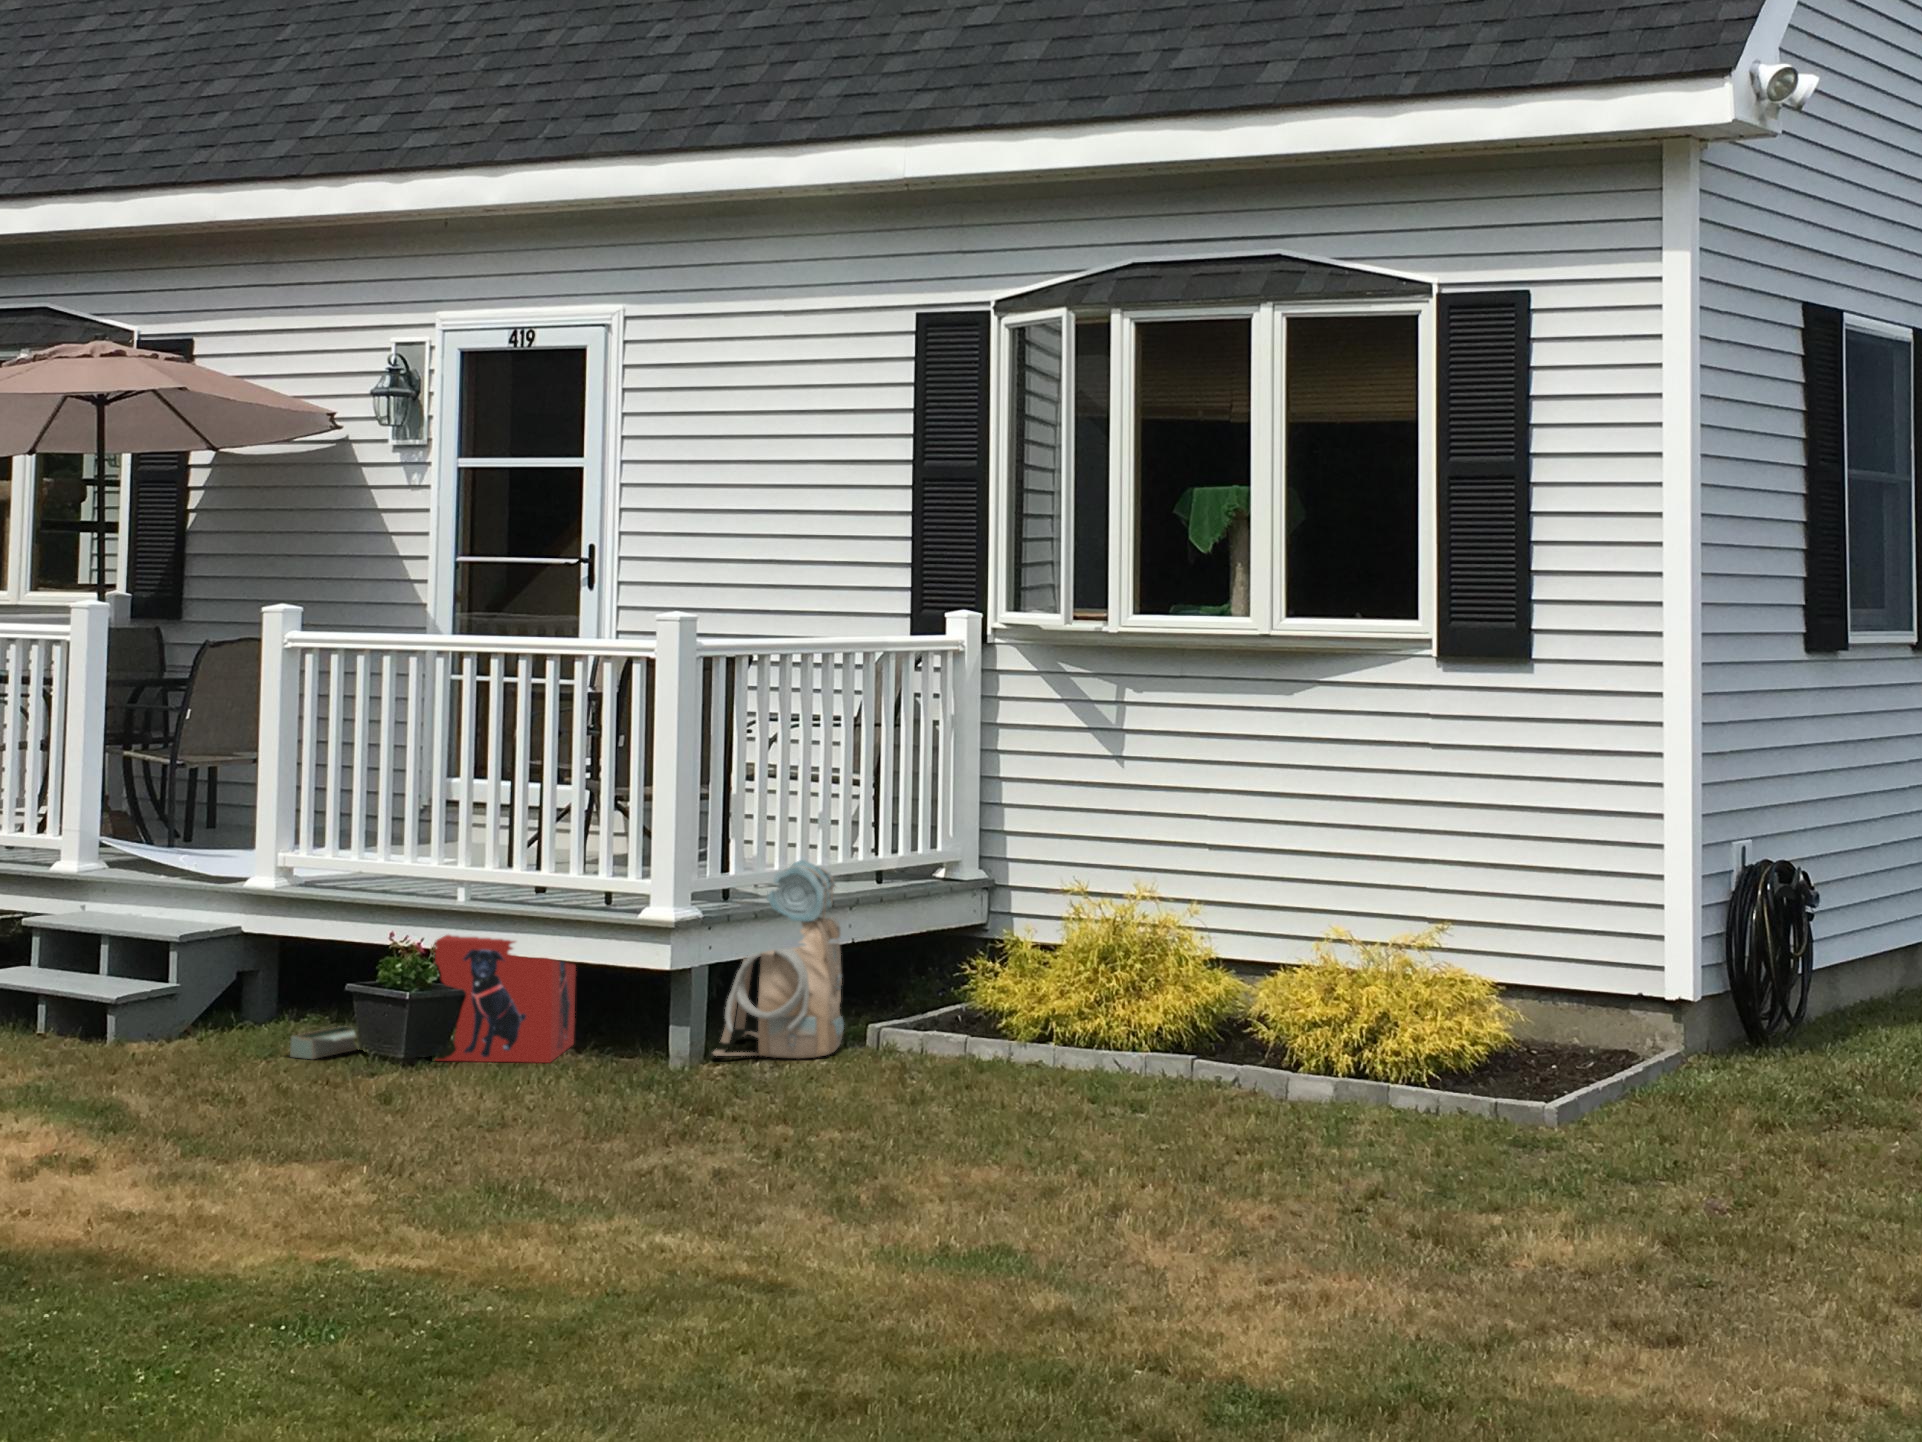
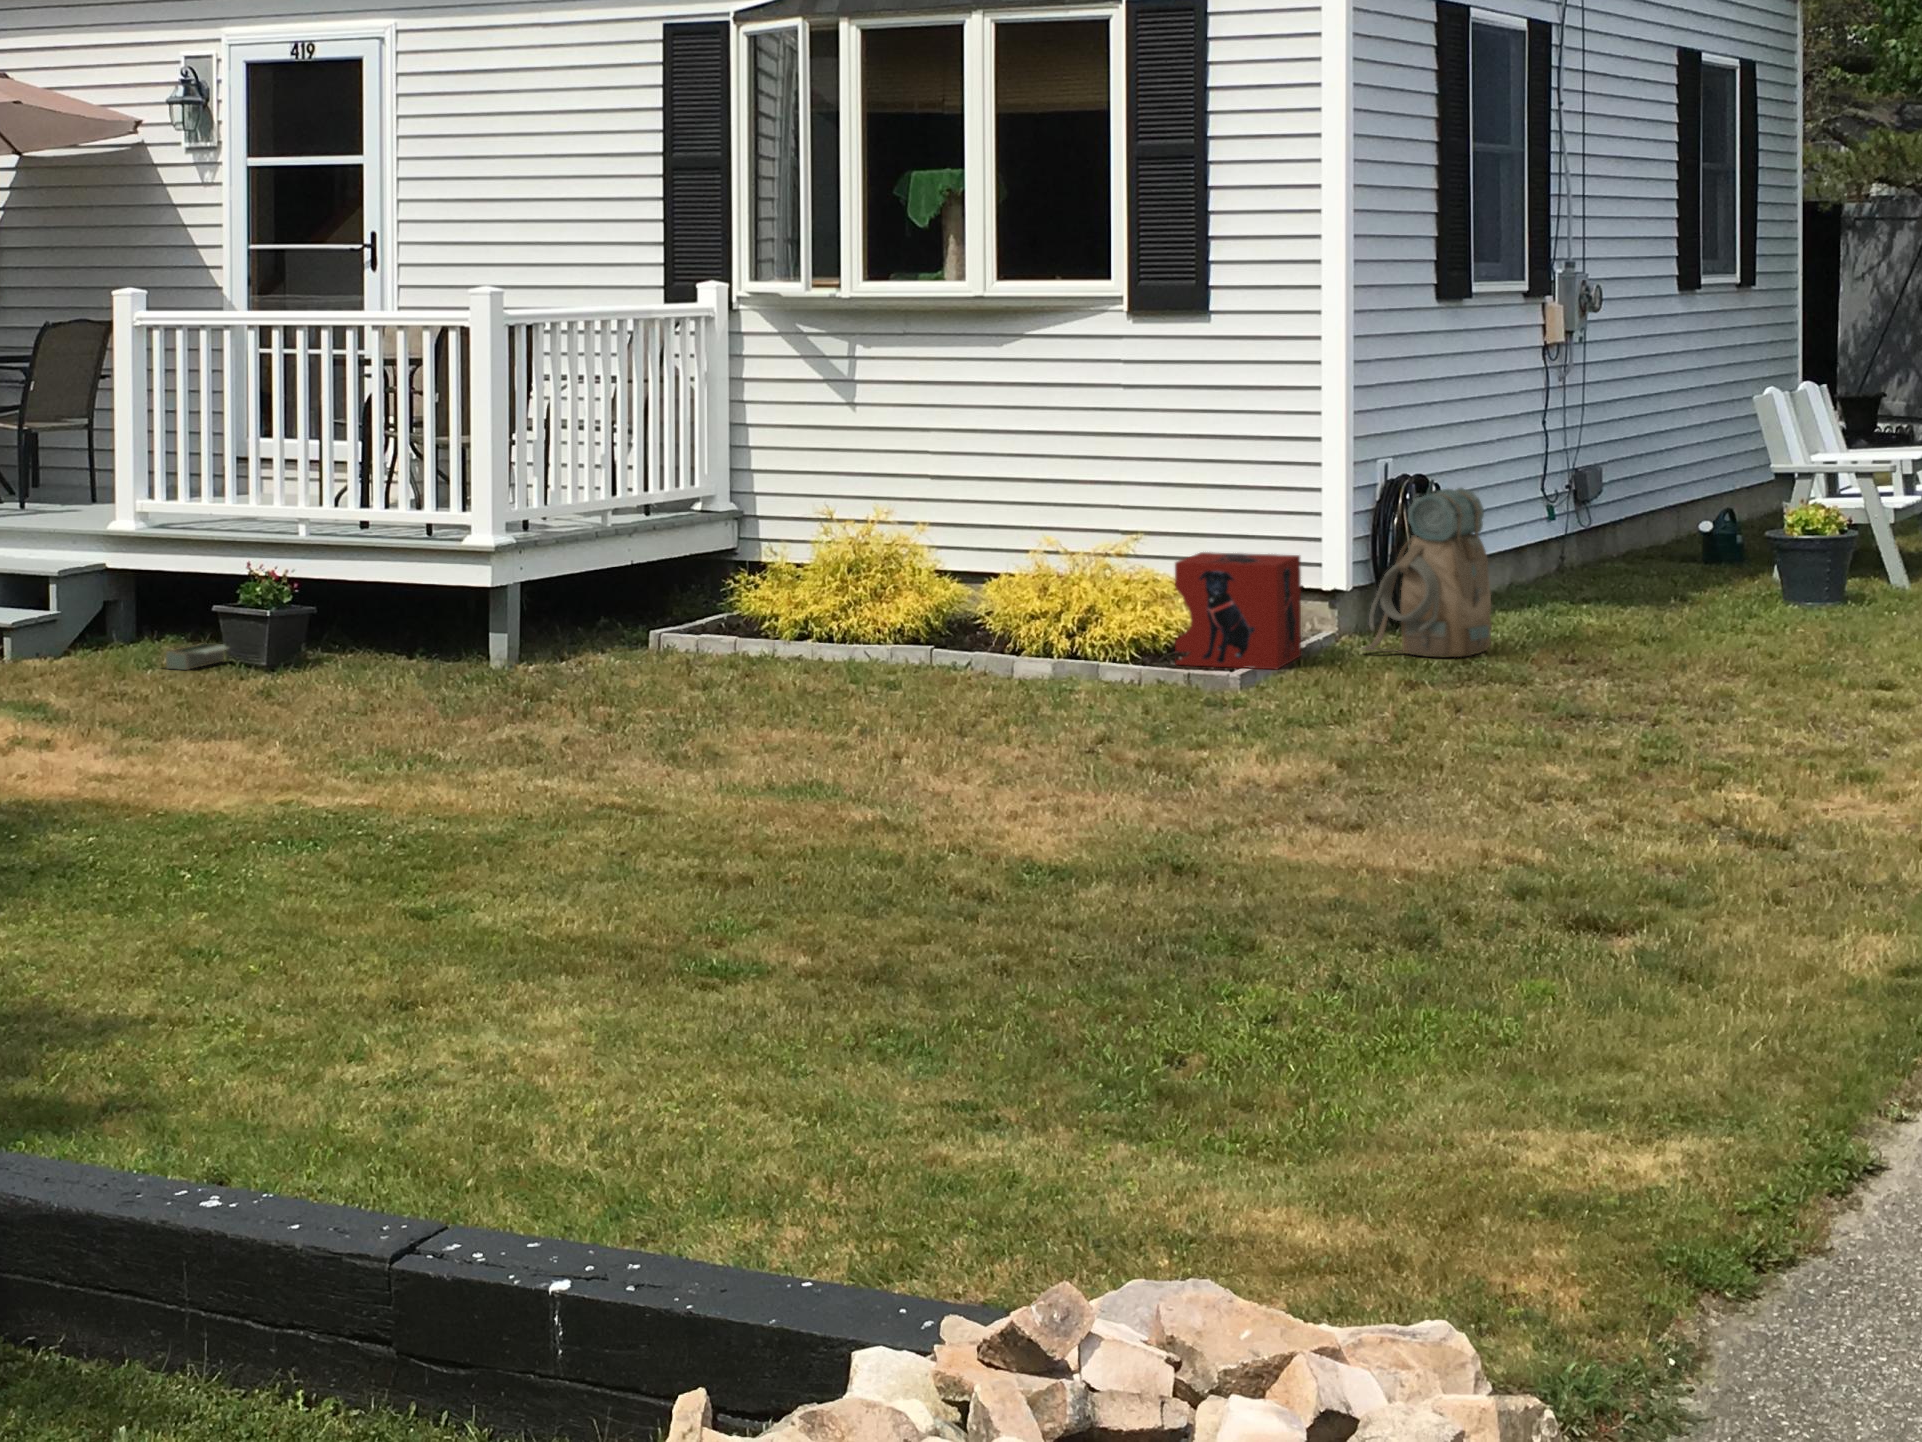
backpack: present [713,860,844,1059] -> present [1361,488,1492,658]
storage box: present [435,935,576,1063] -> present [1175,552,1301,669]

